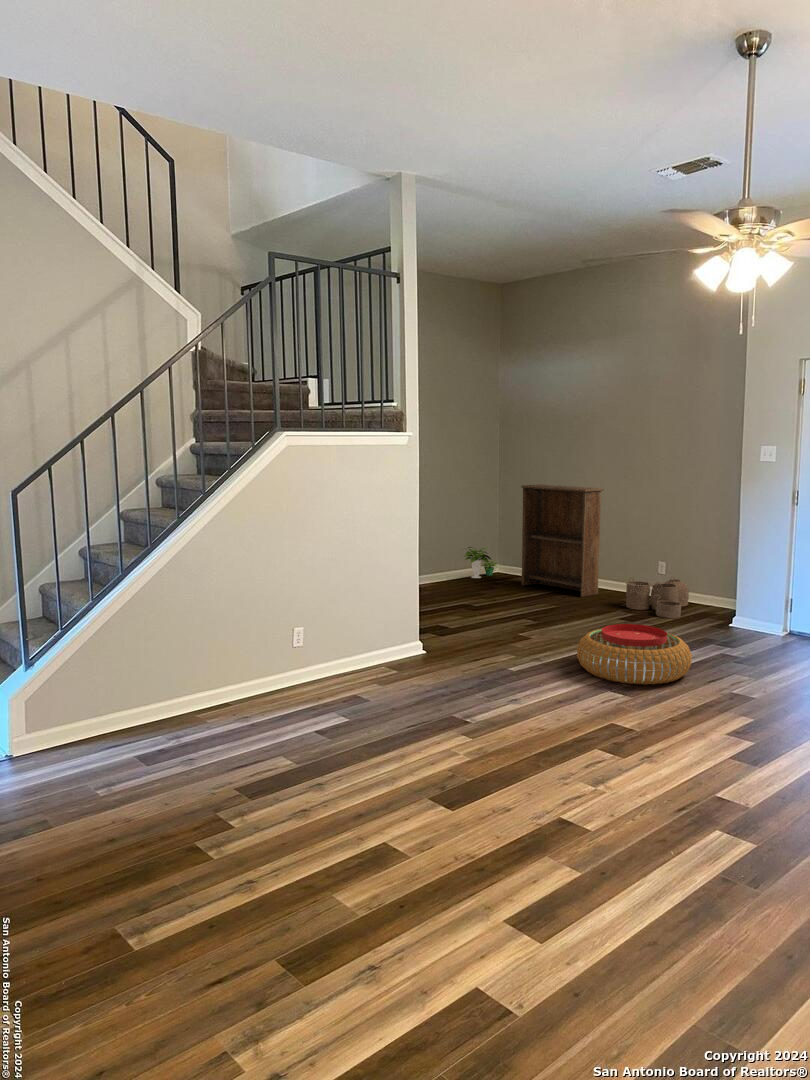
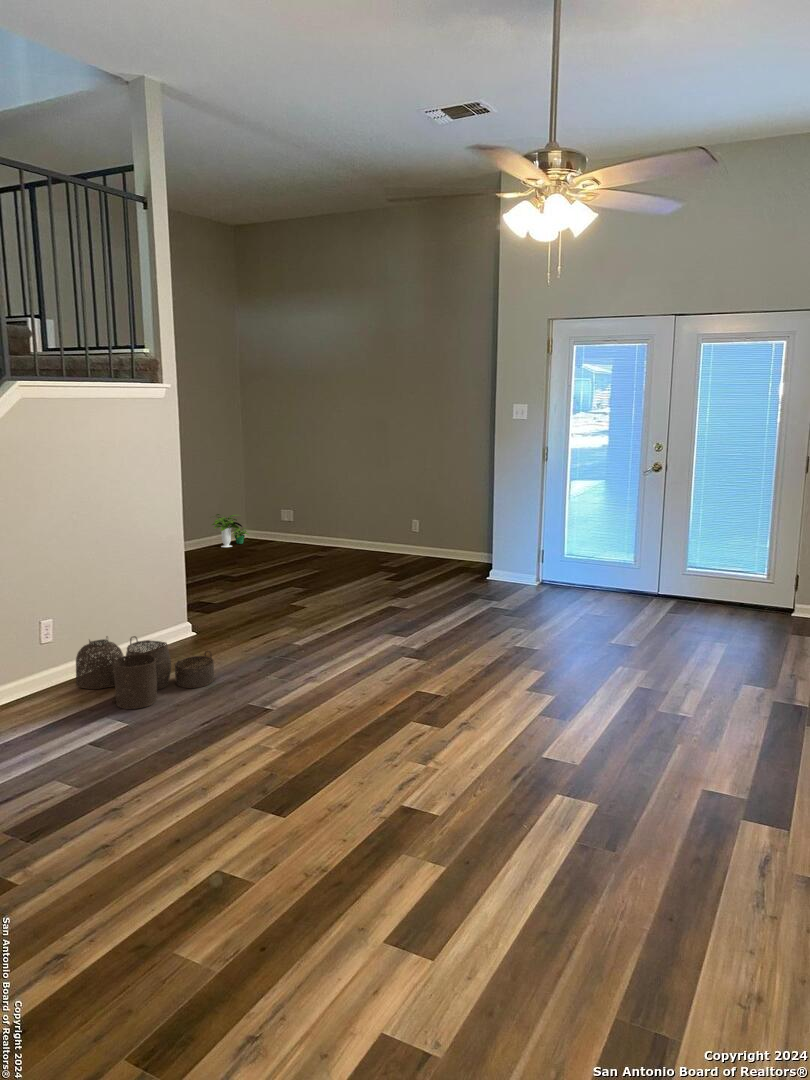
bookshelf: present [521,484,603,597] -> none [273,446,359,560]
woven basket: present [626,577,689,618] -> present [76,636,215,709]
pouf: present [577,624,692,685] -> none [362,585,473,646]

